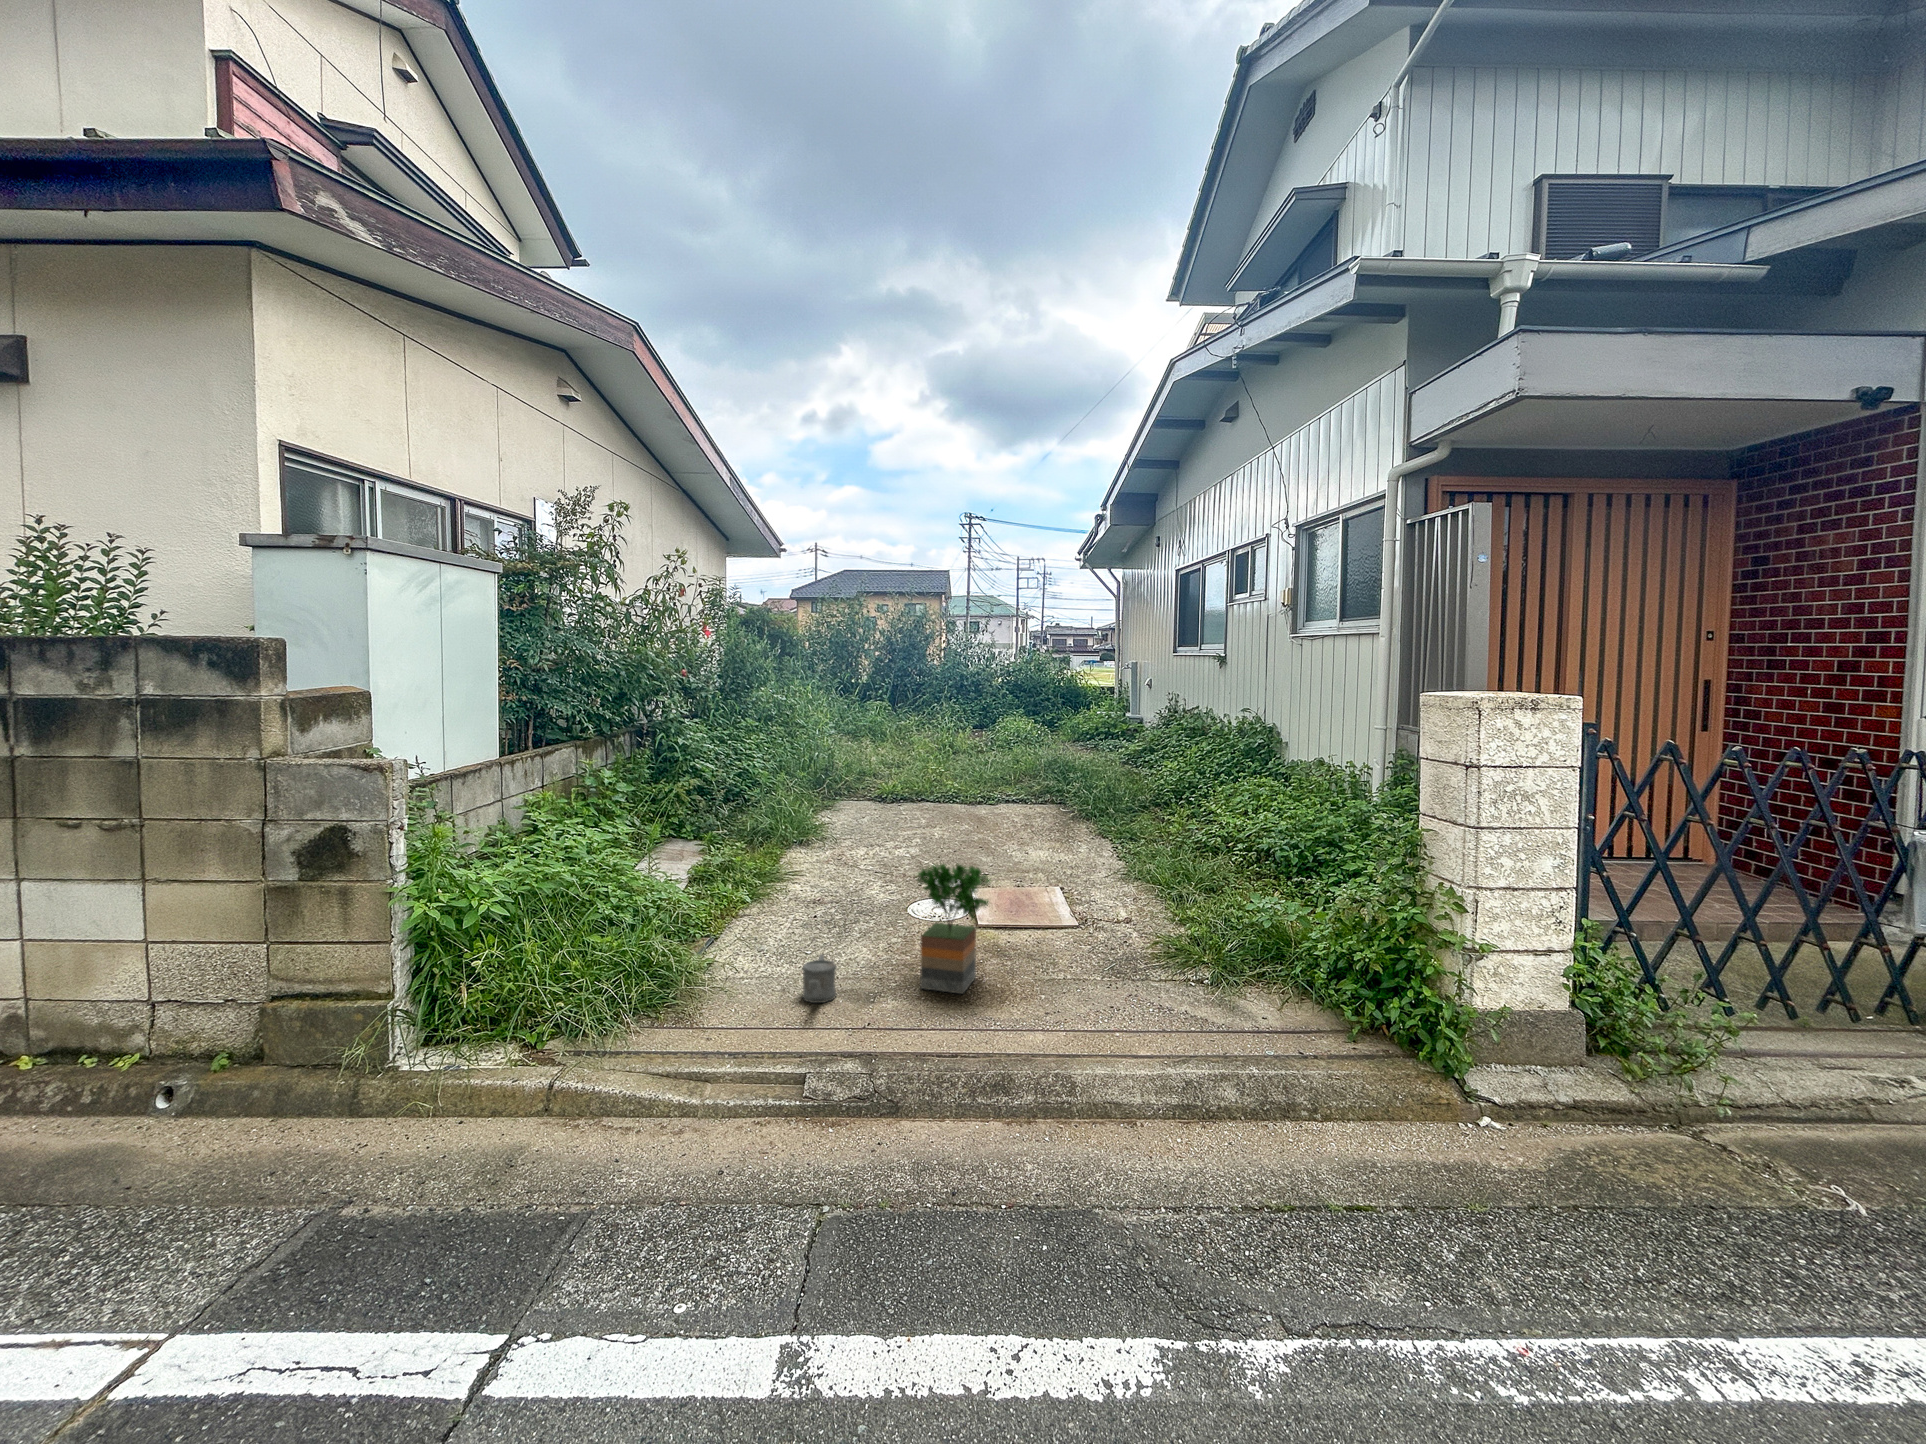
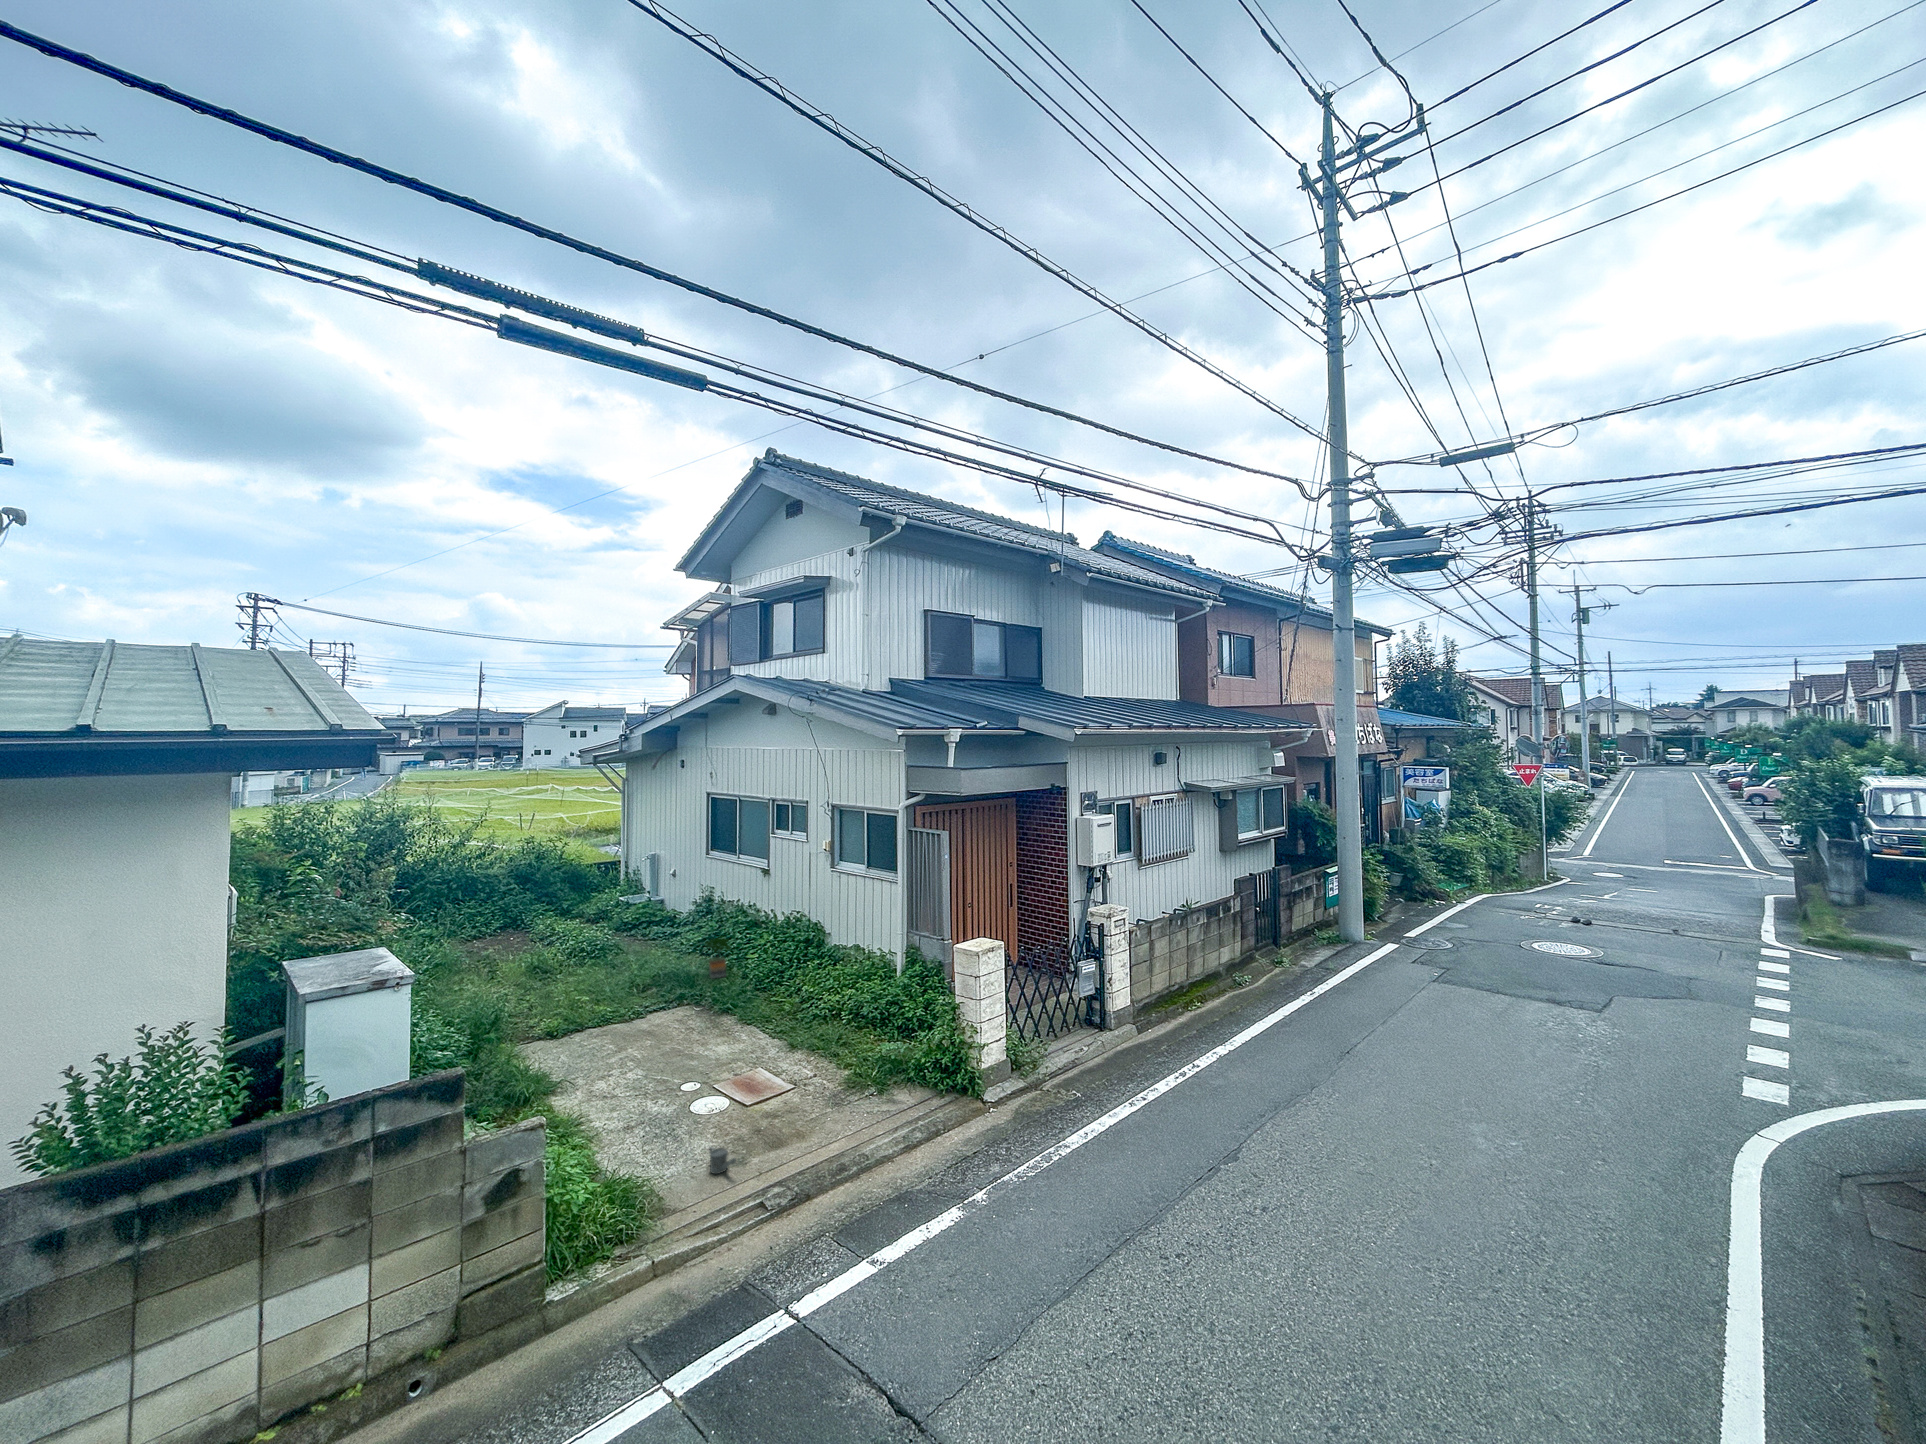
potted tree: present [916,864,990,994] -> present [705,937,731,978]

